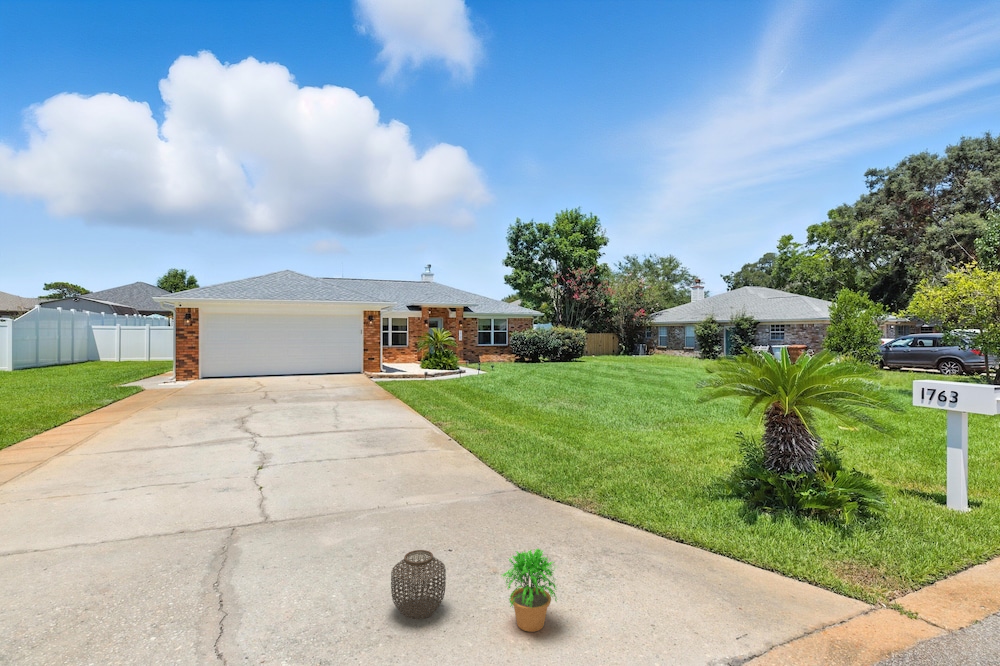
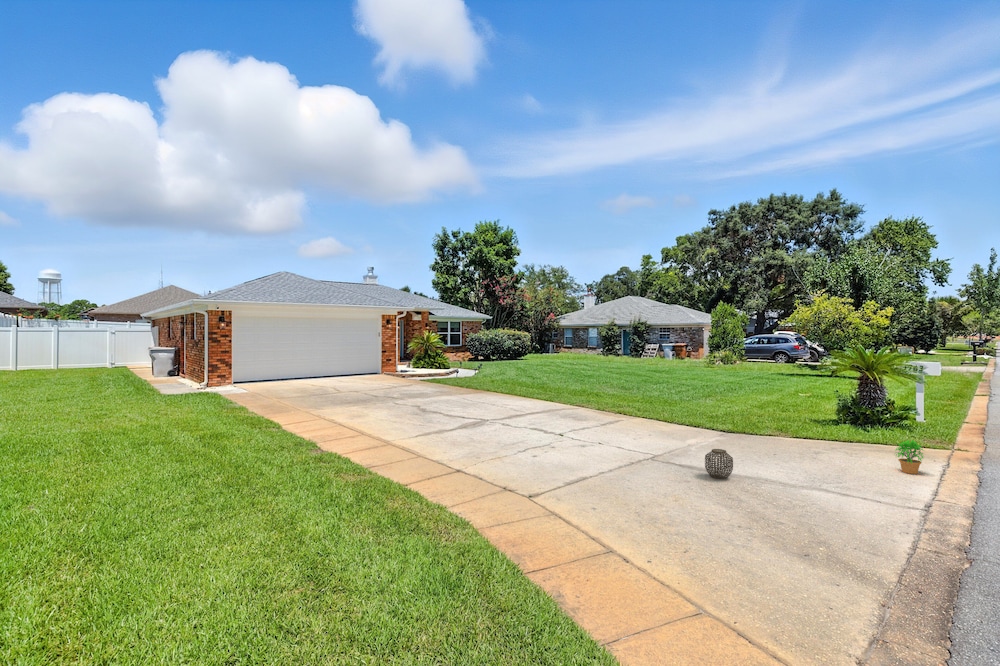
woven basket: present [391,550,446,619] -> present [705,449,733,479]

